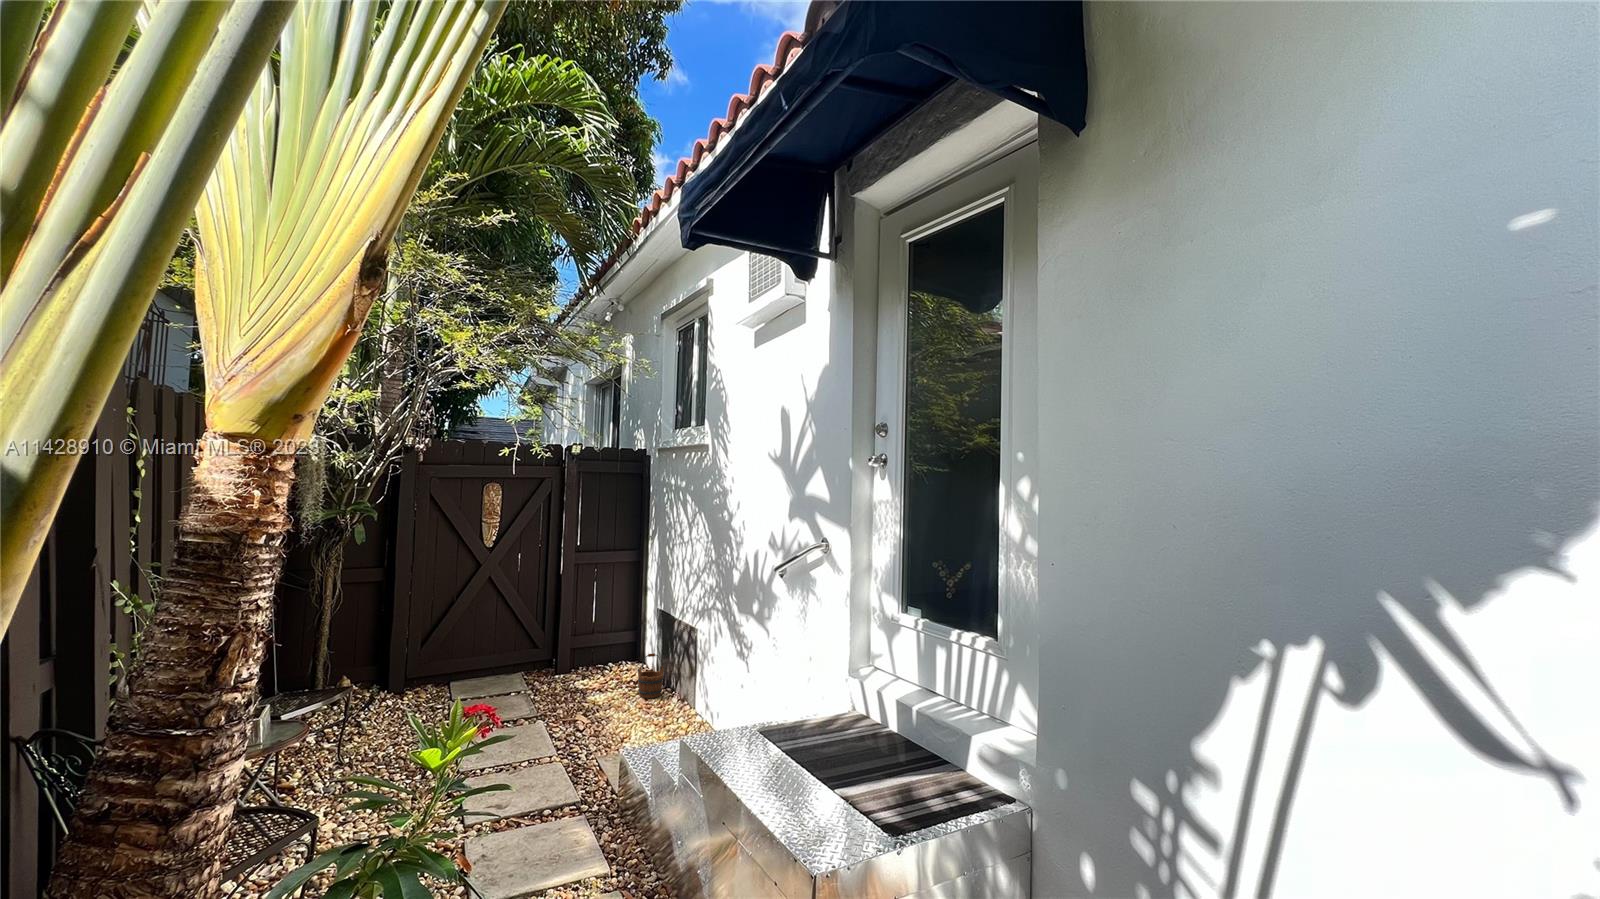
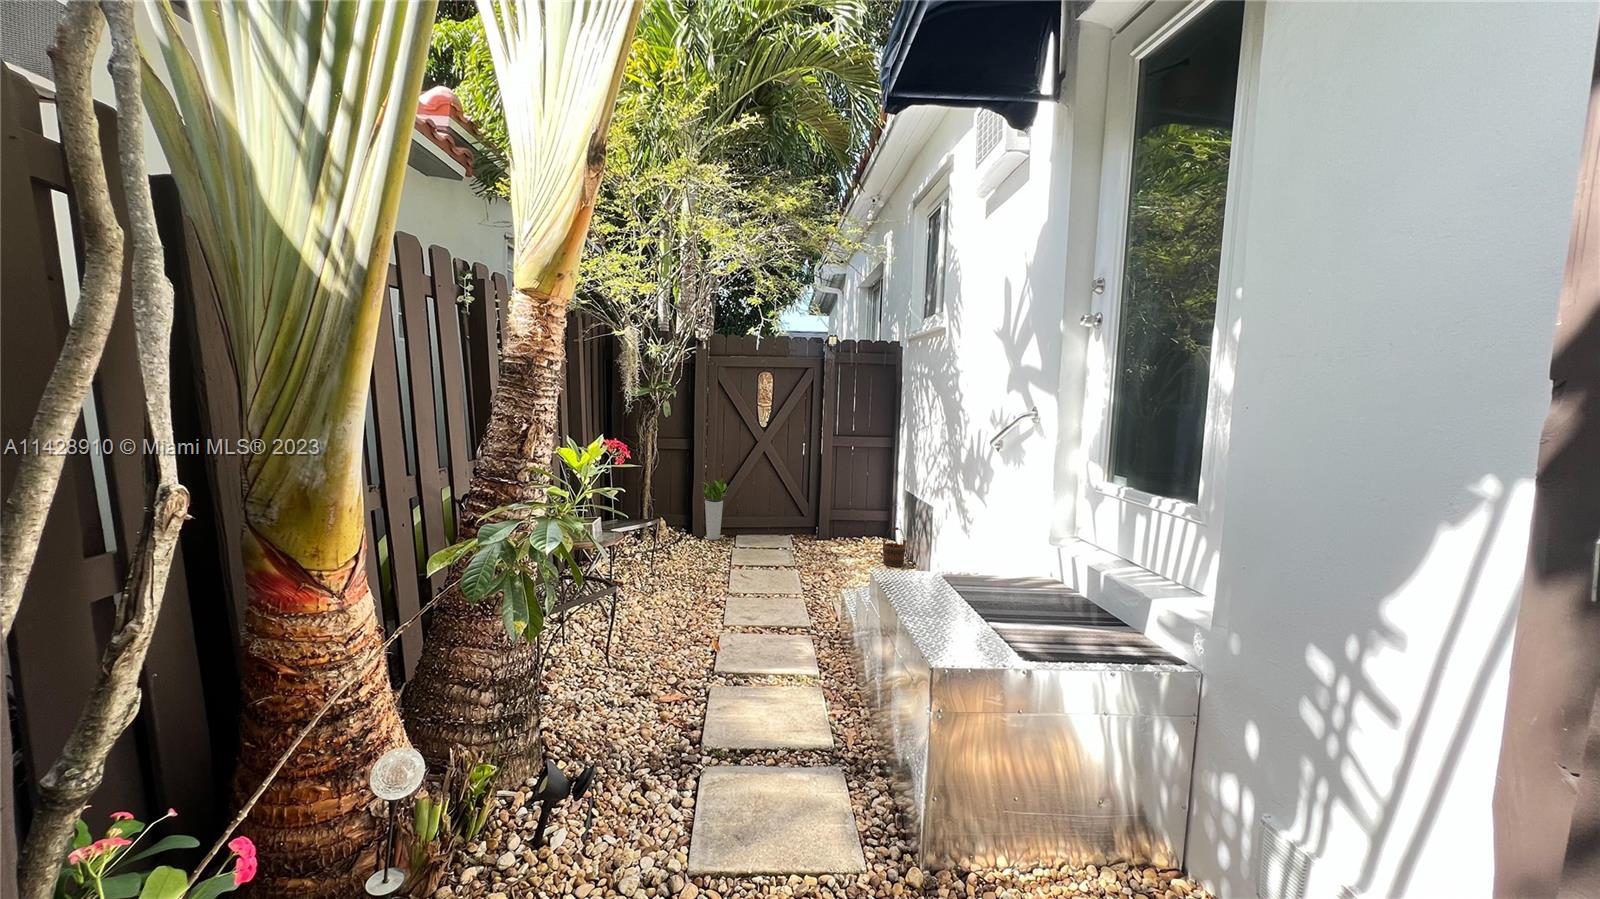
planter: none [404,613,442,693] -> present [704,478,727,540]

